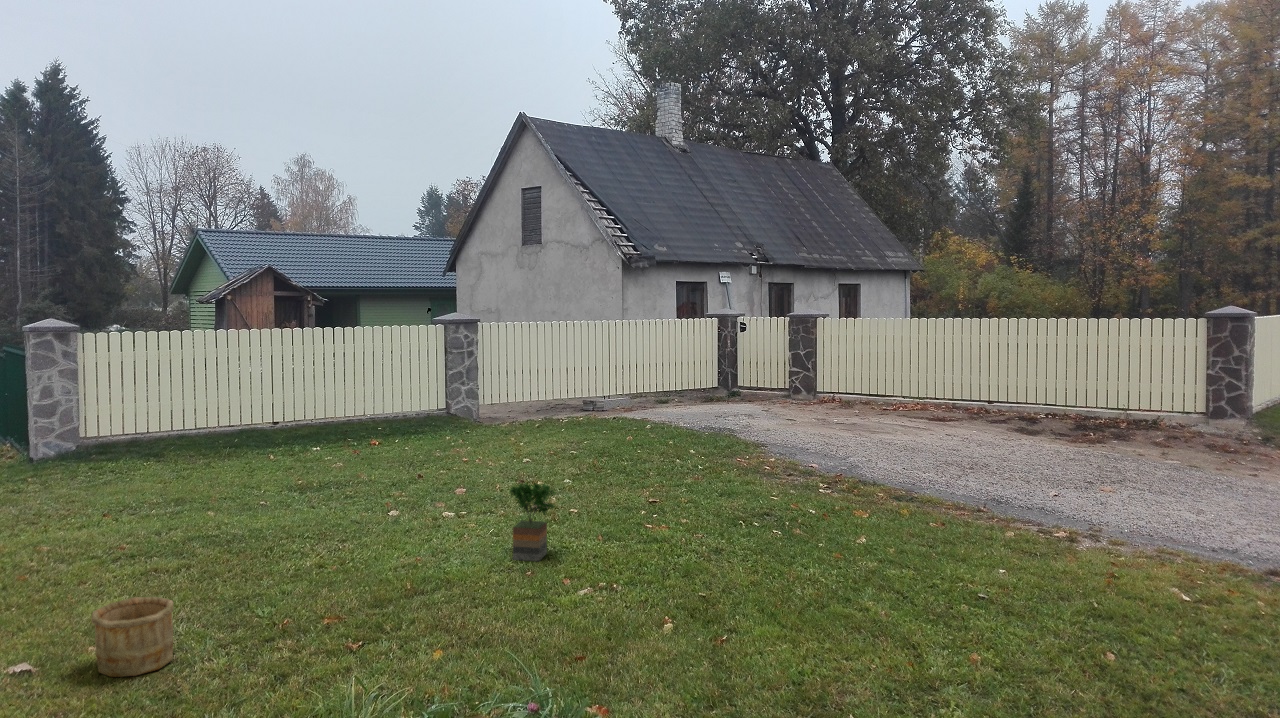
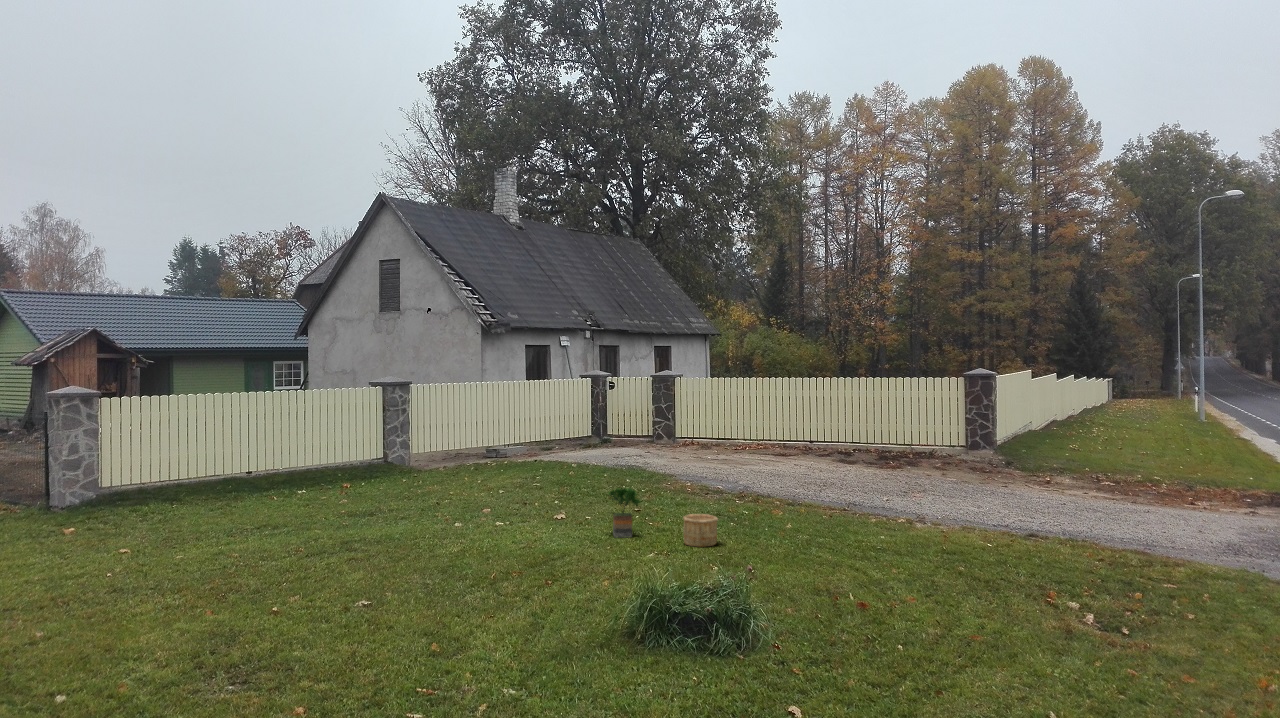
wooden bucket: present [92,597,173,677] -> present [683,514,718,547]

